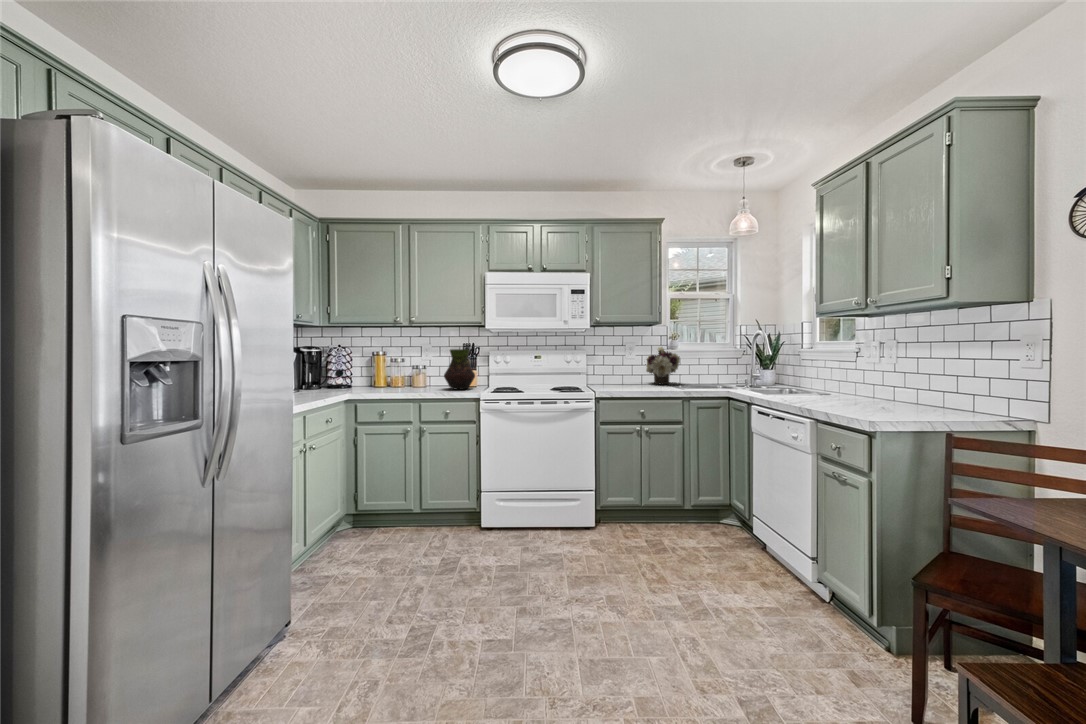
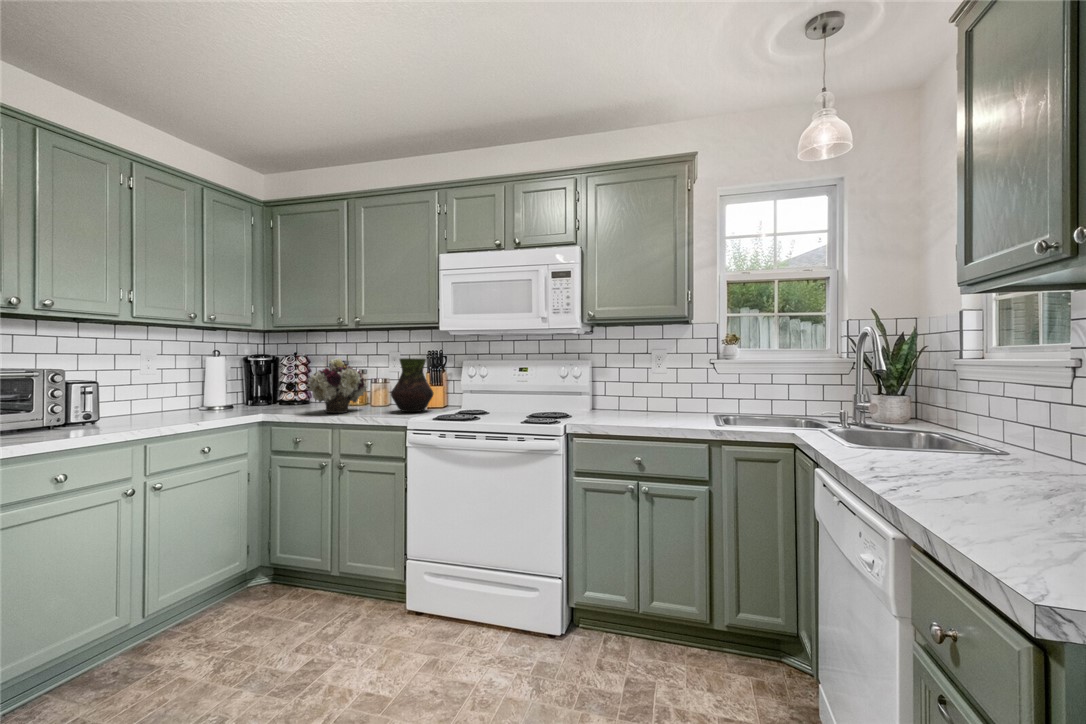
flower arrangement: present [645,347,680,384] -> present [306,358,367,413]

